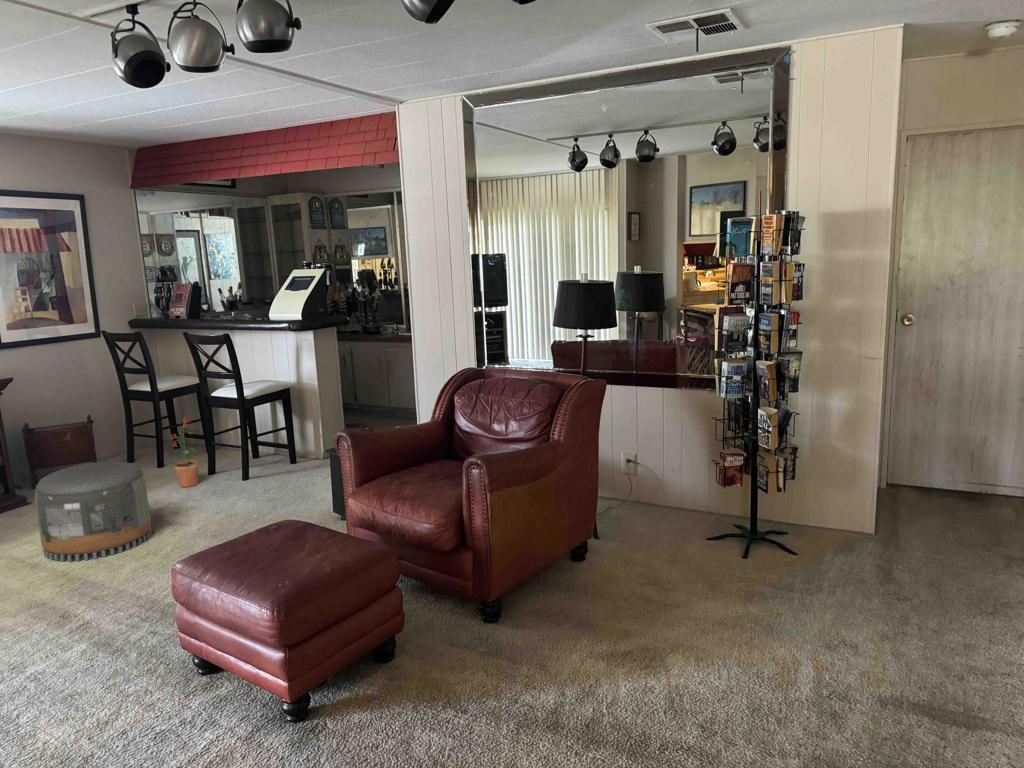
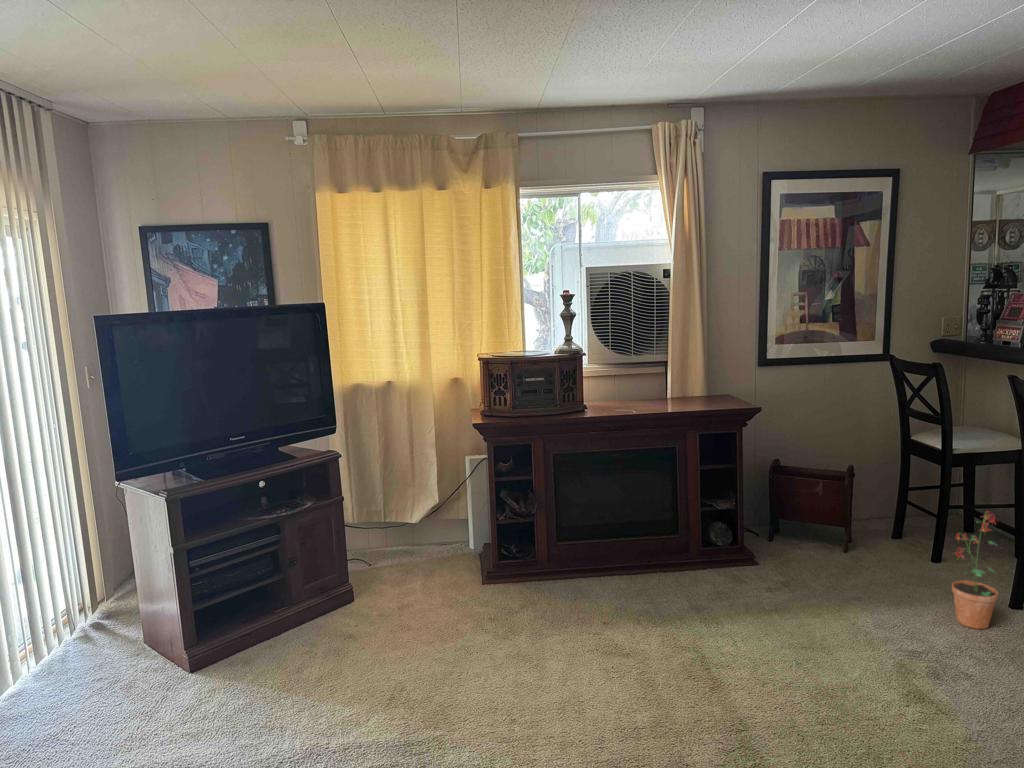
pouf: present [35,461,152,562] -> none [724,559,889,737]

